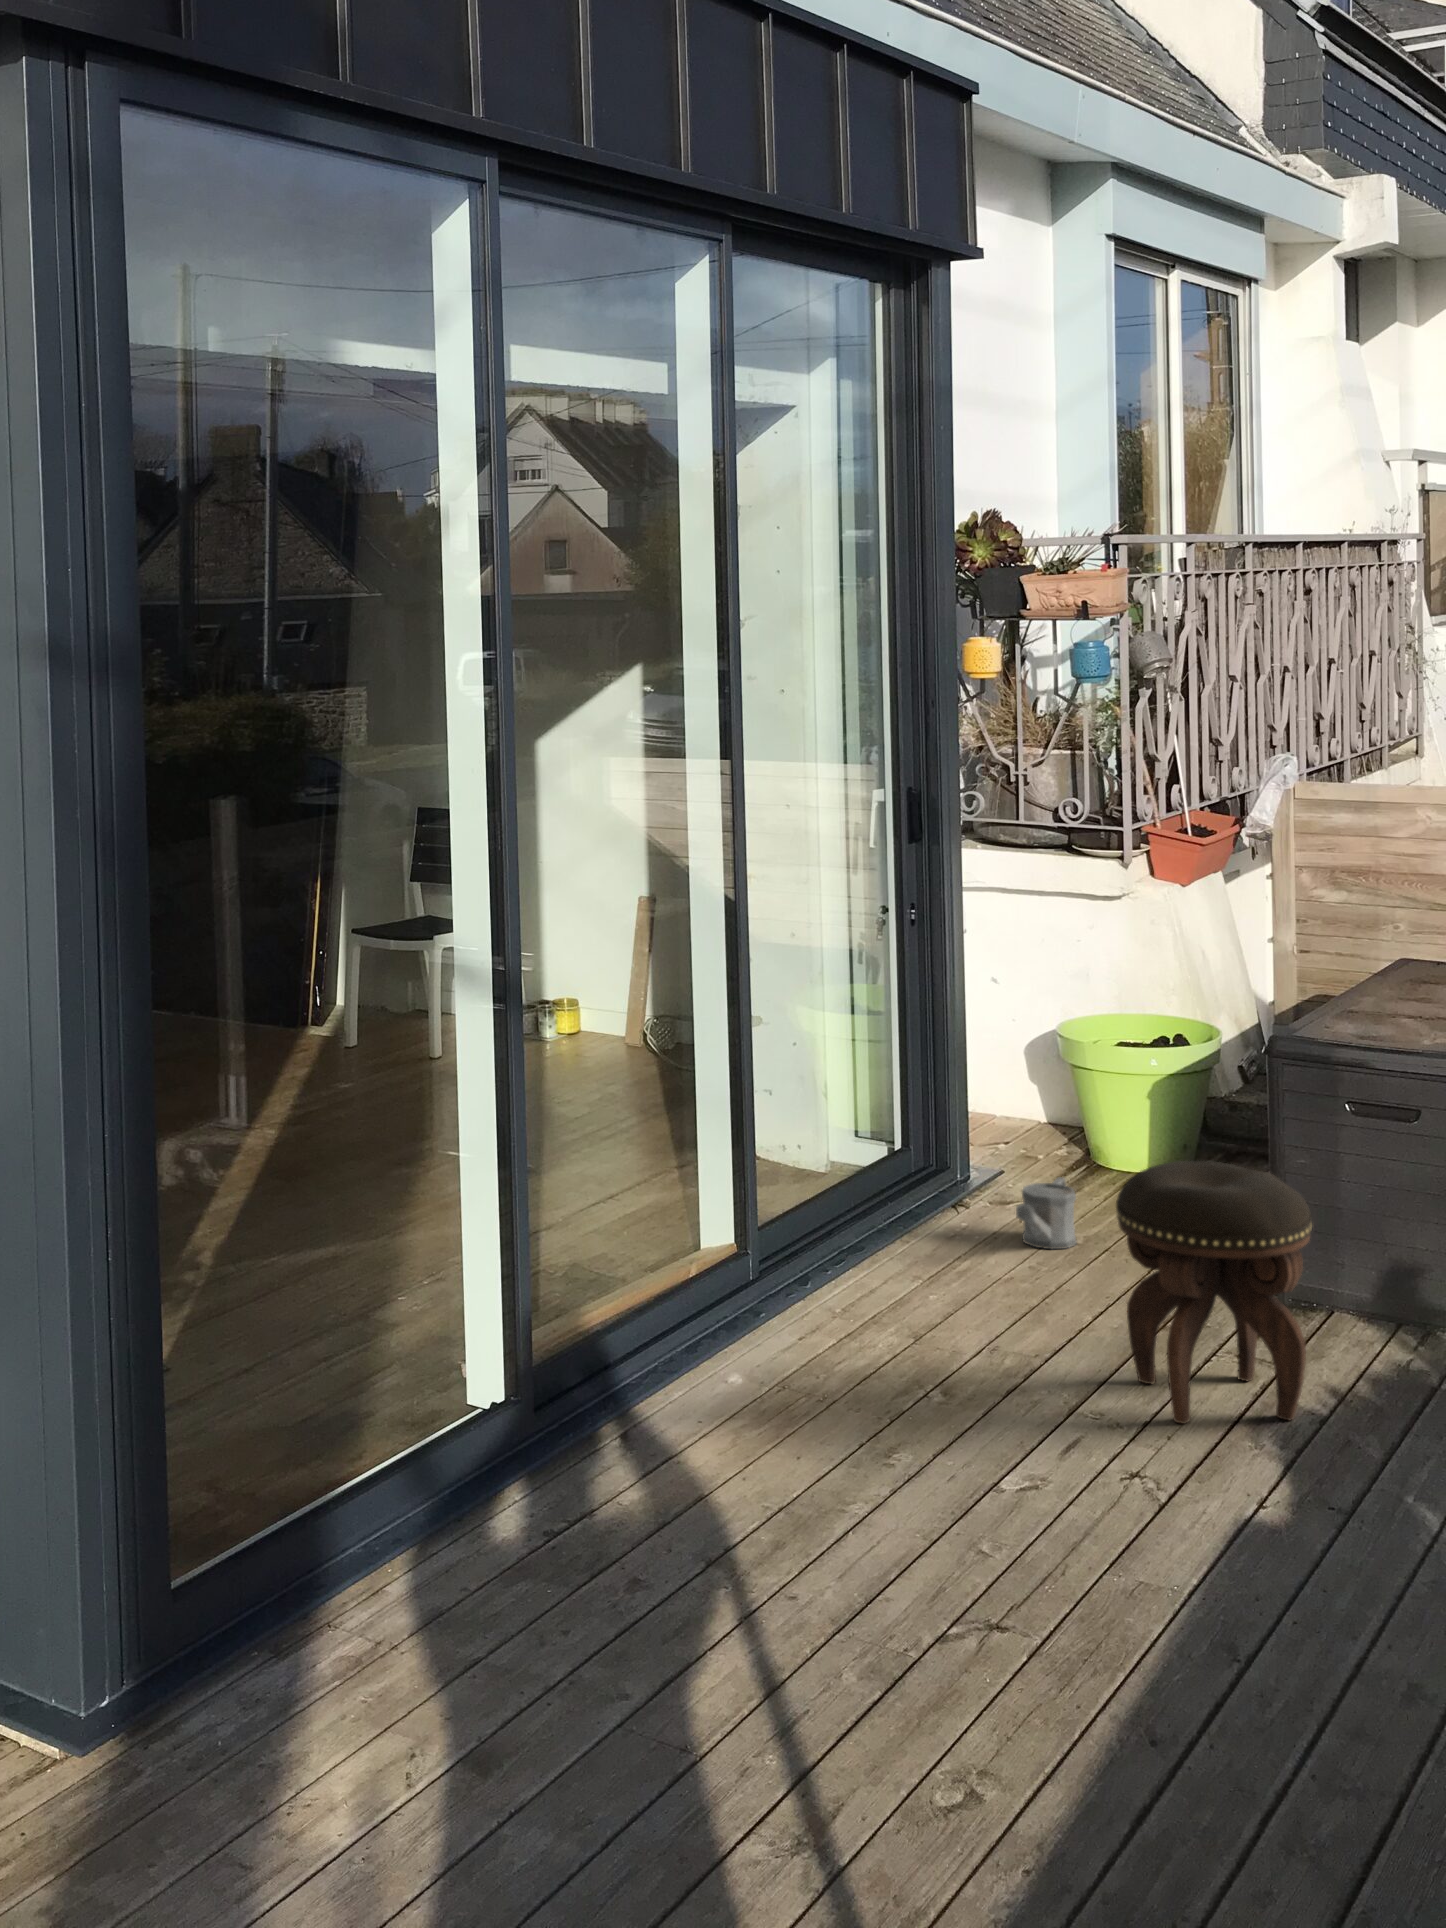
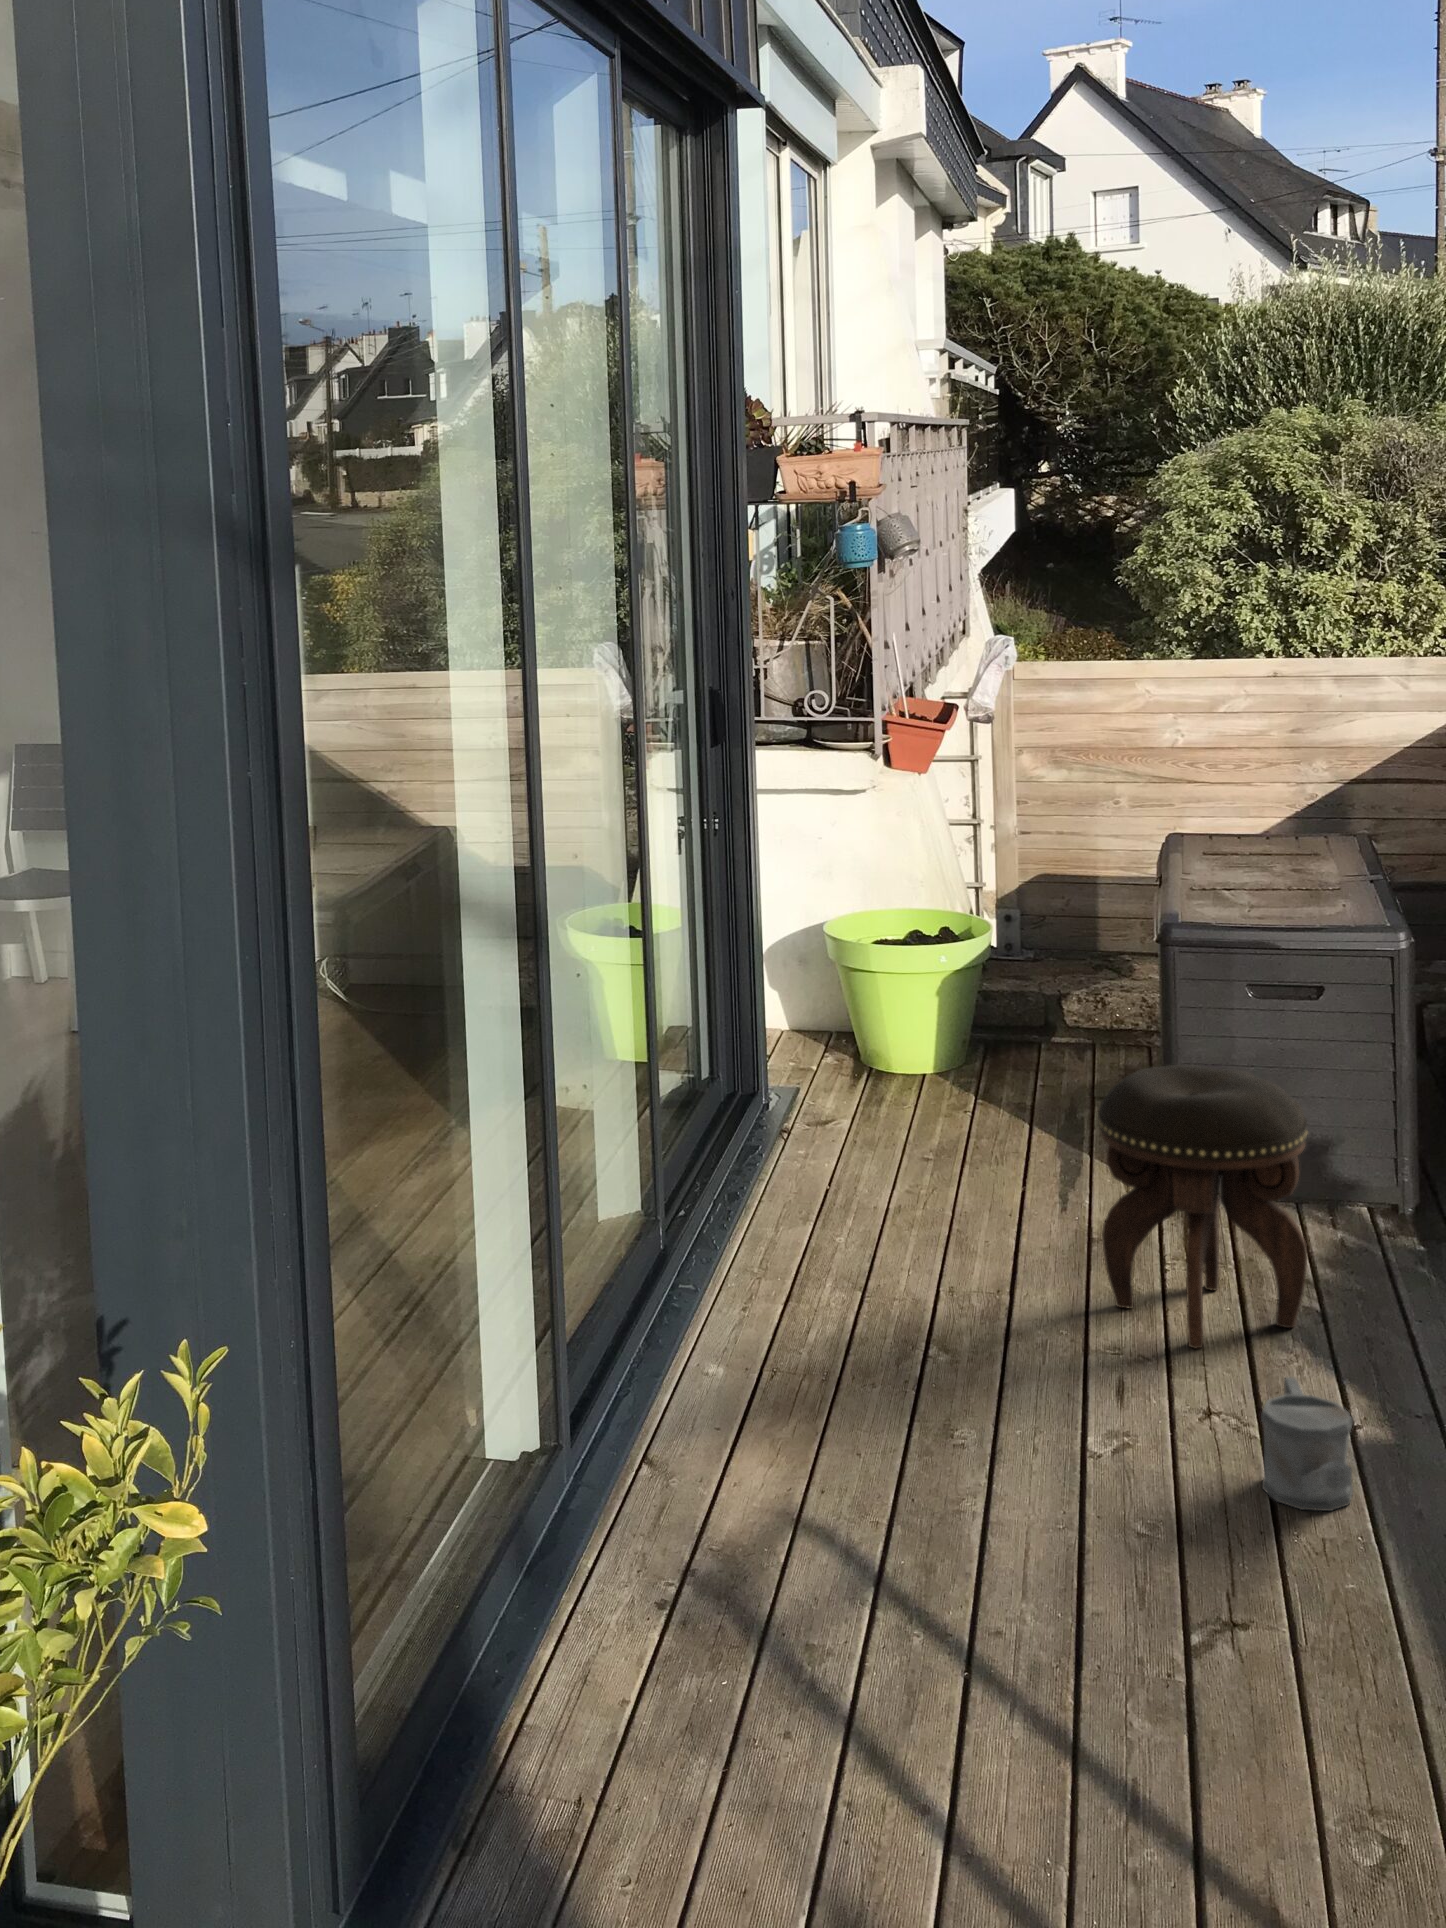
watering can: present [1016,1177,1077,1249] -> present [1261,1377,1353,1511]

